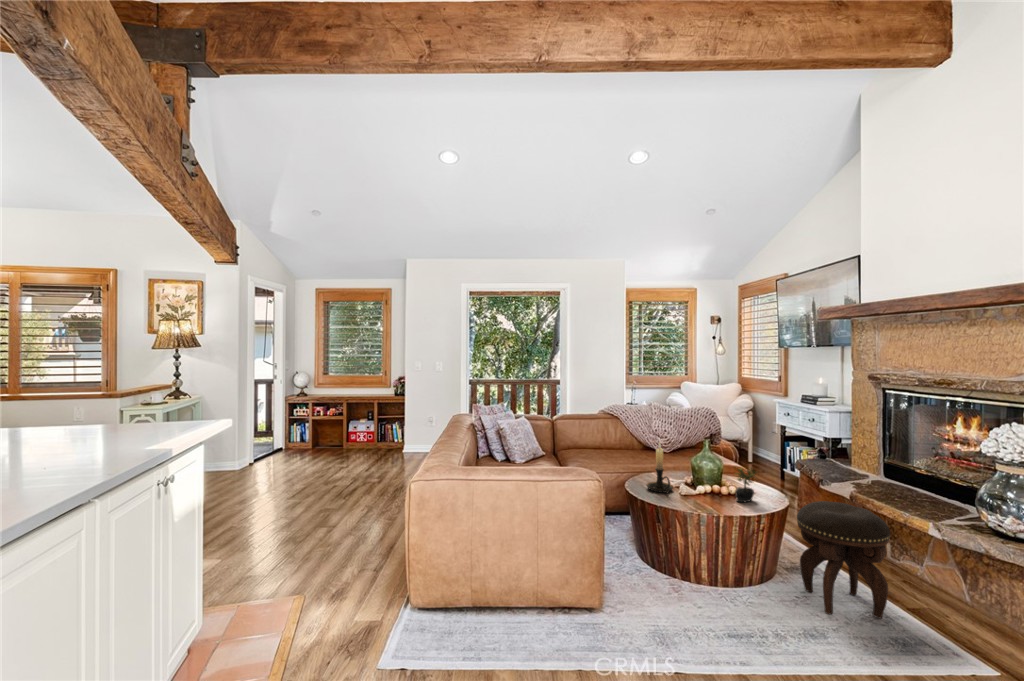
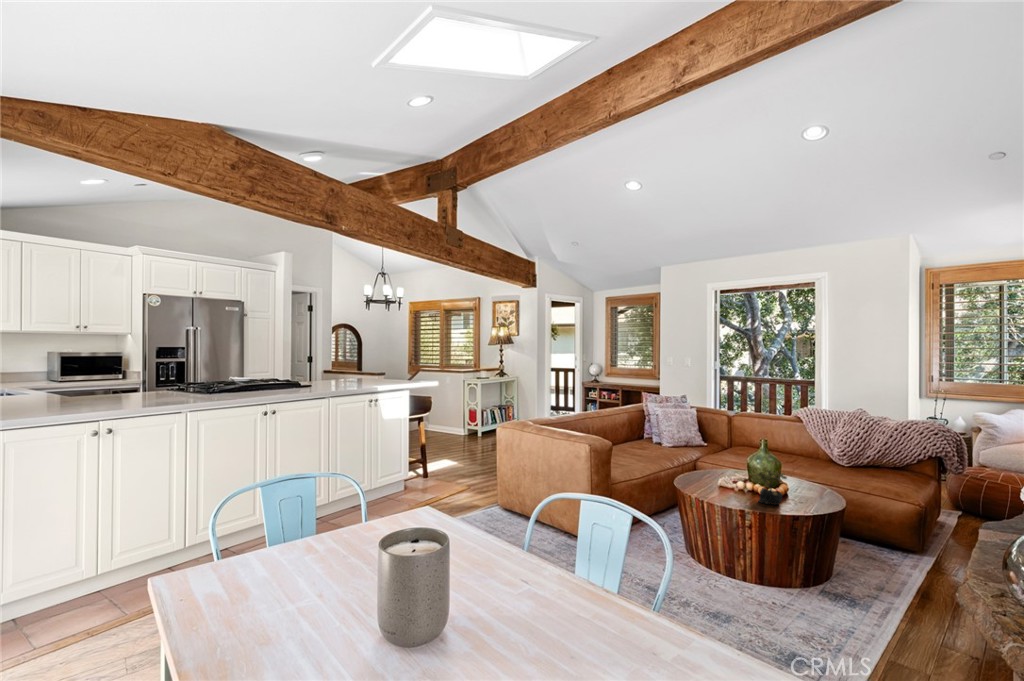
candle holder: present [646,443,673,493] -> none [702,434,727,482]
footstool: present [797,501,890,619] -> none [770,513,872,652]

